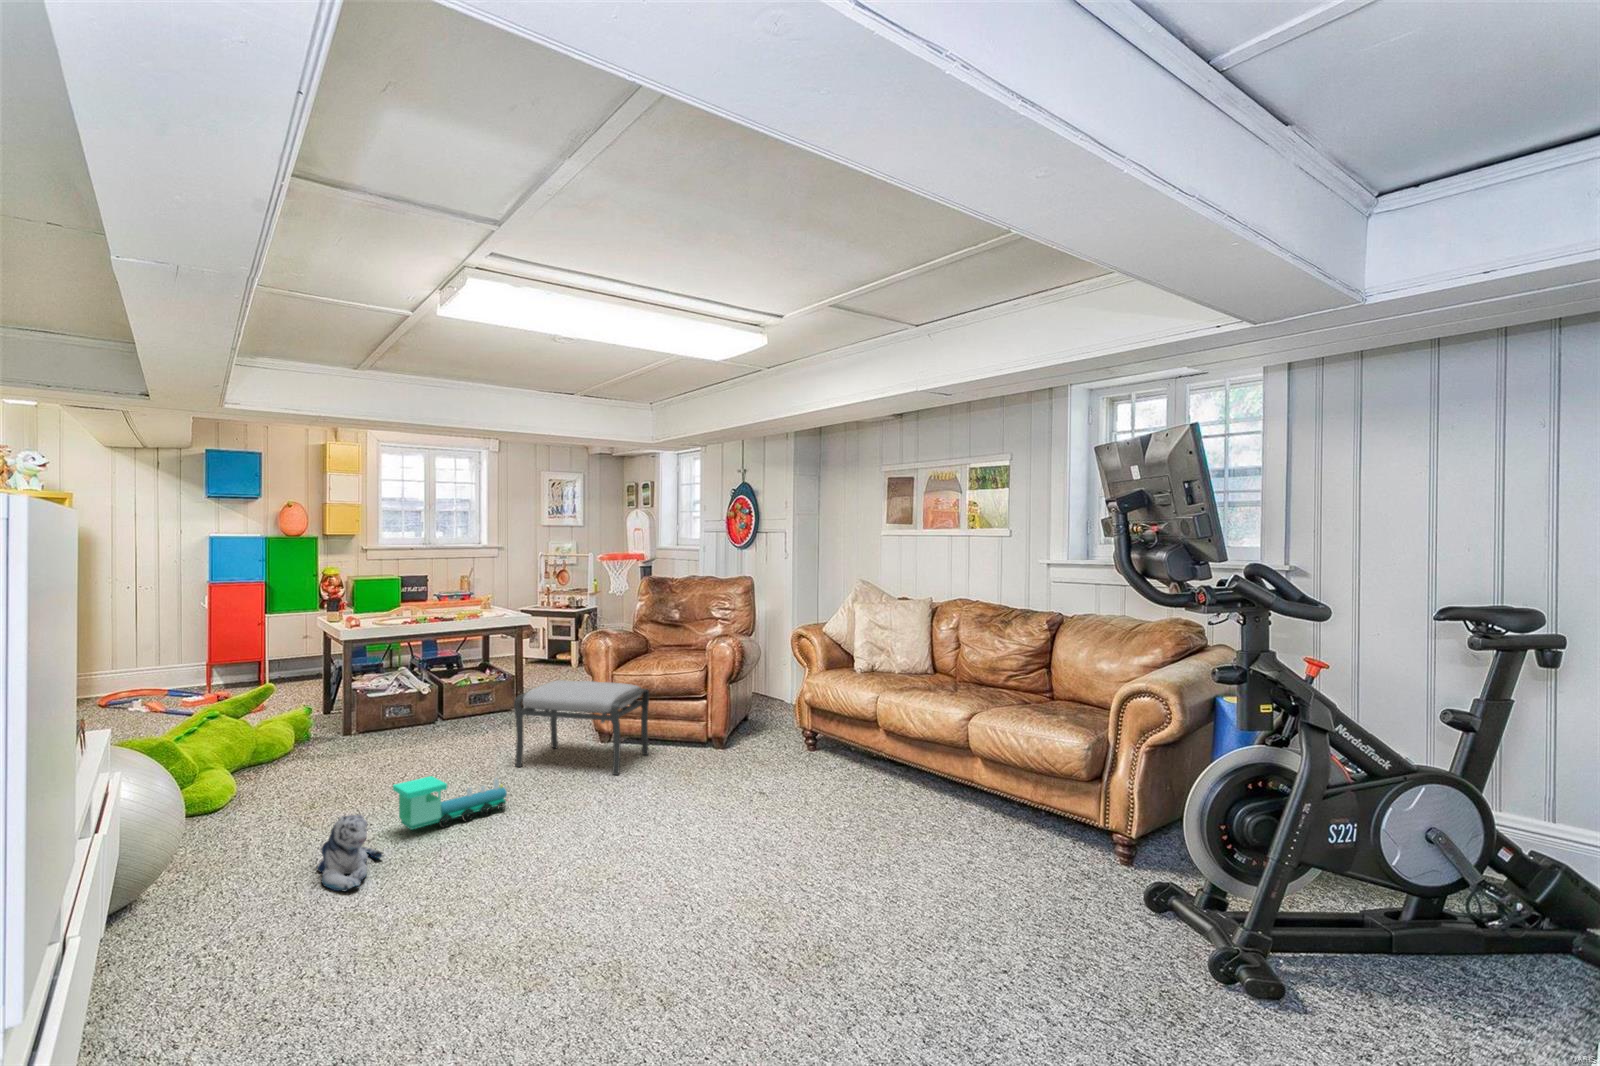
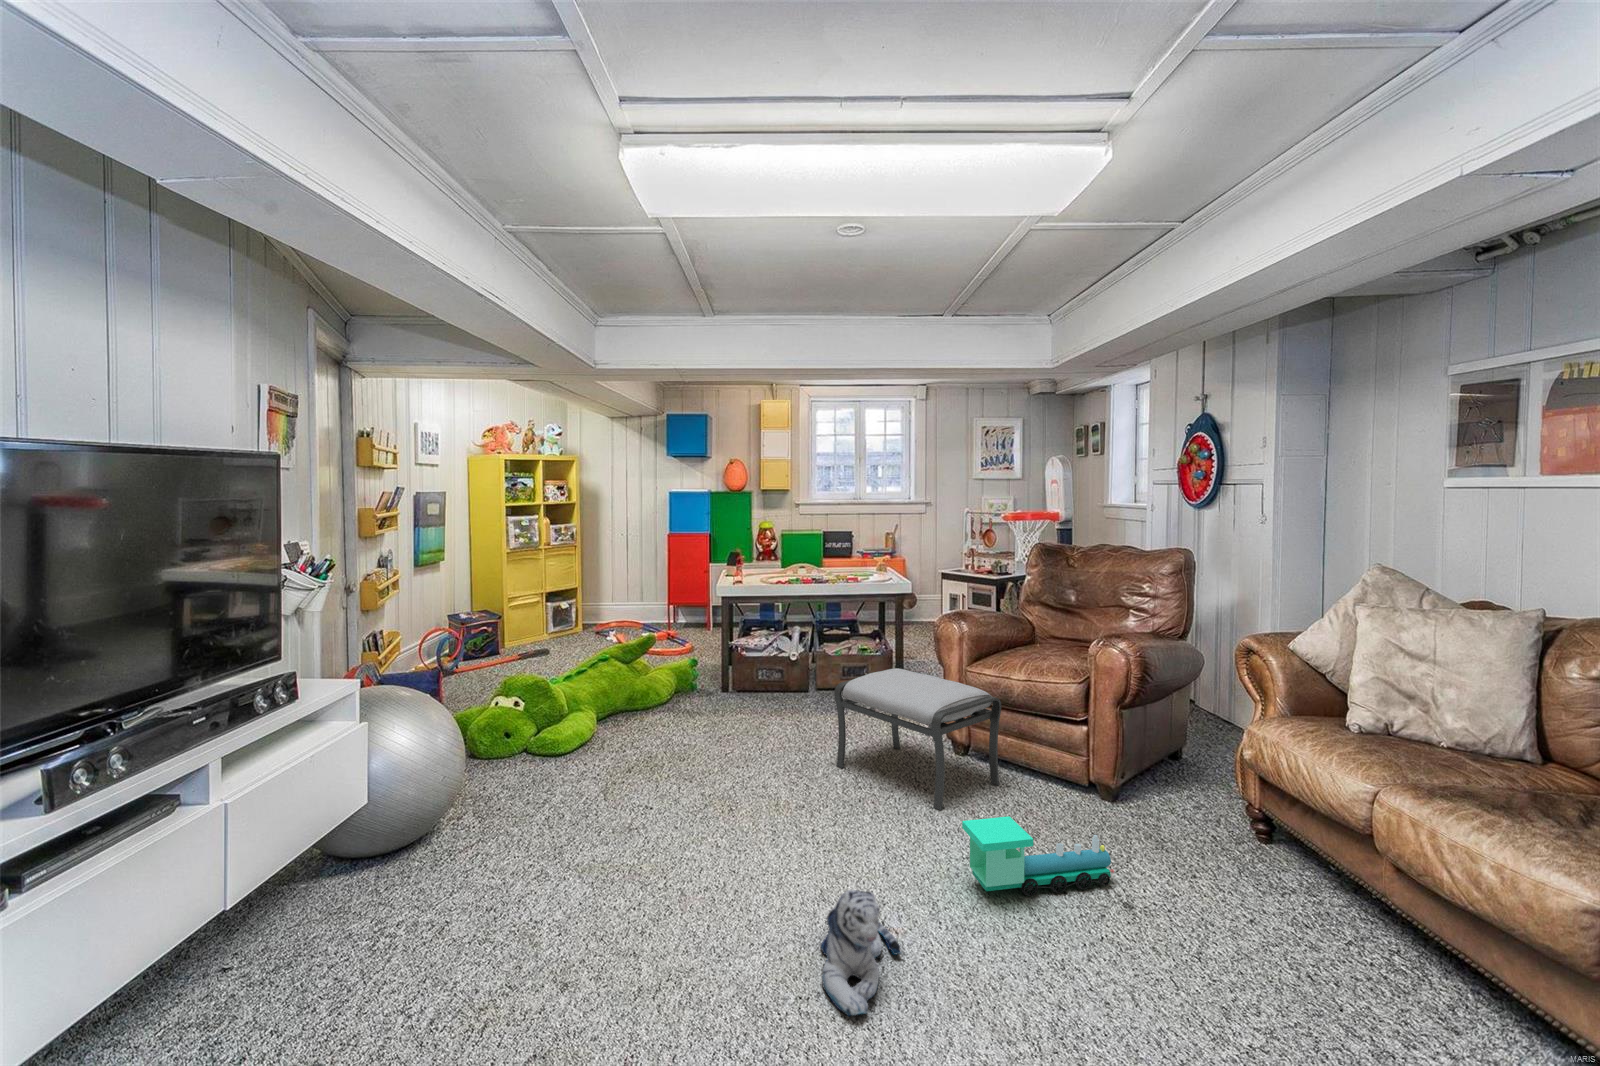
toy train: present [393,776,508,829] -> present [962,816,1114,896]
plush toy: present [317,814,383,891] -> present [820,890,901,1016]

